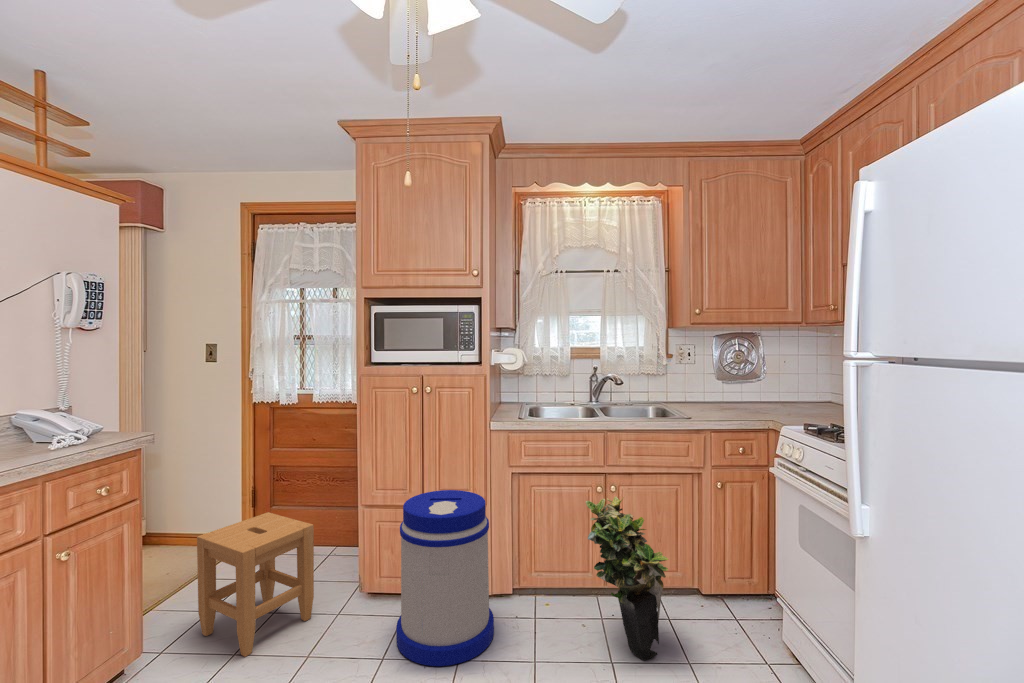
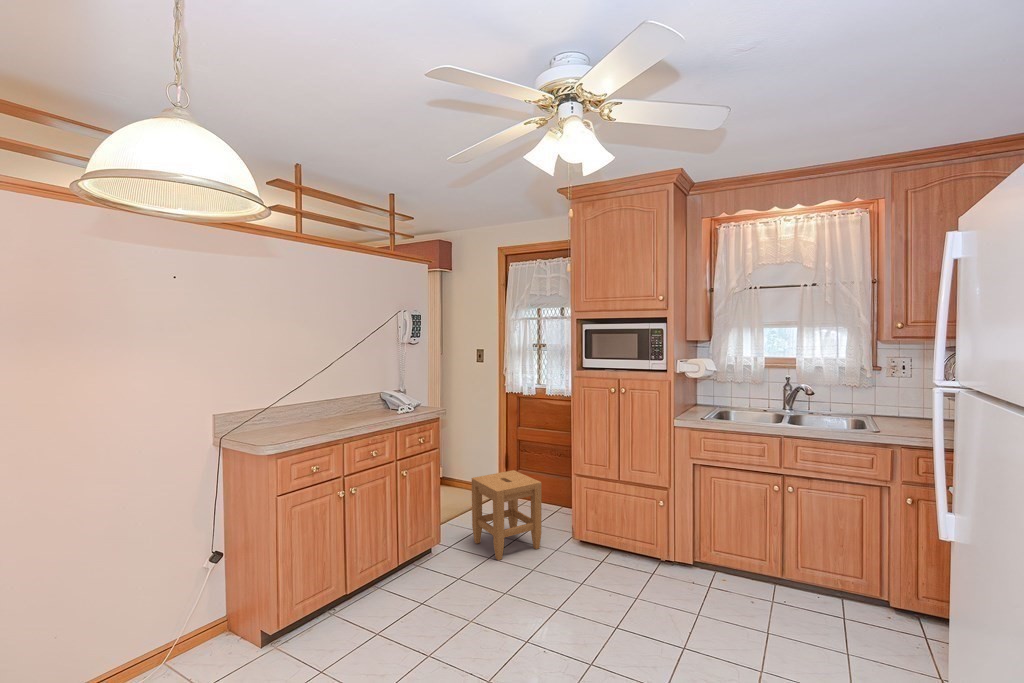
trash can: present [396,490,494,666] -> none [595,470,671,599]
potted plant: present [586,496,668,661] -> none [750,495,832,639]

